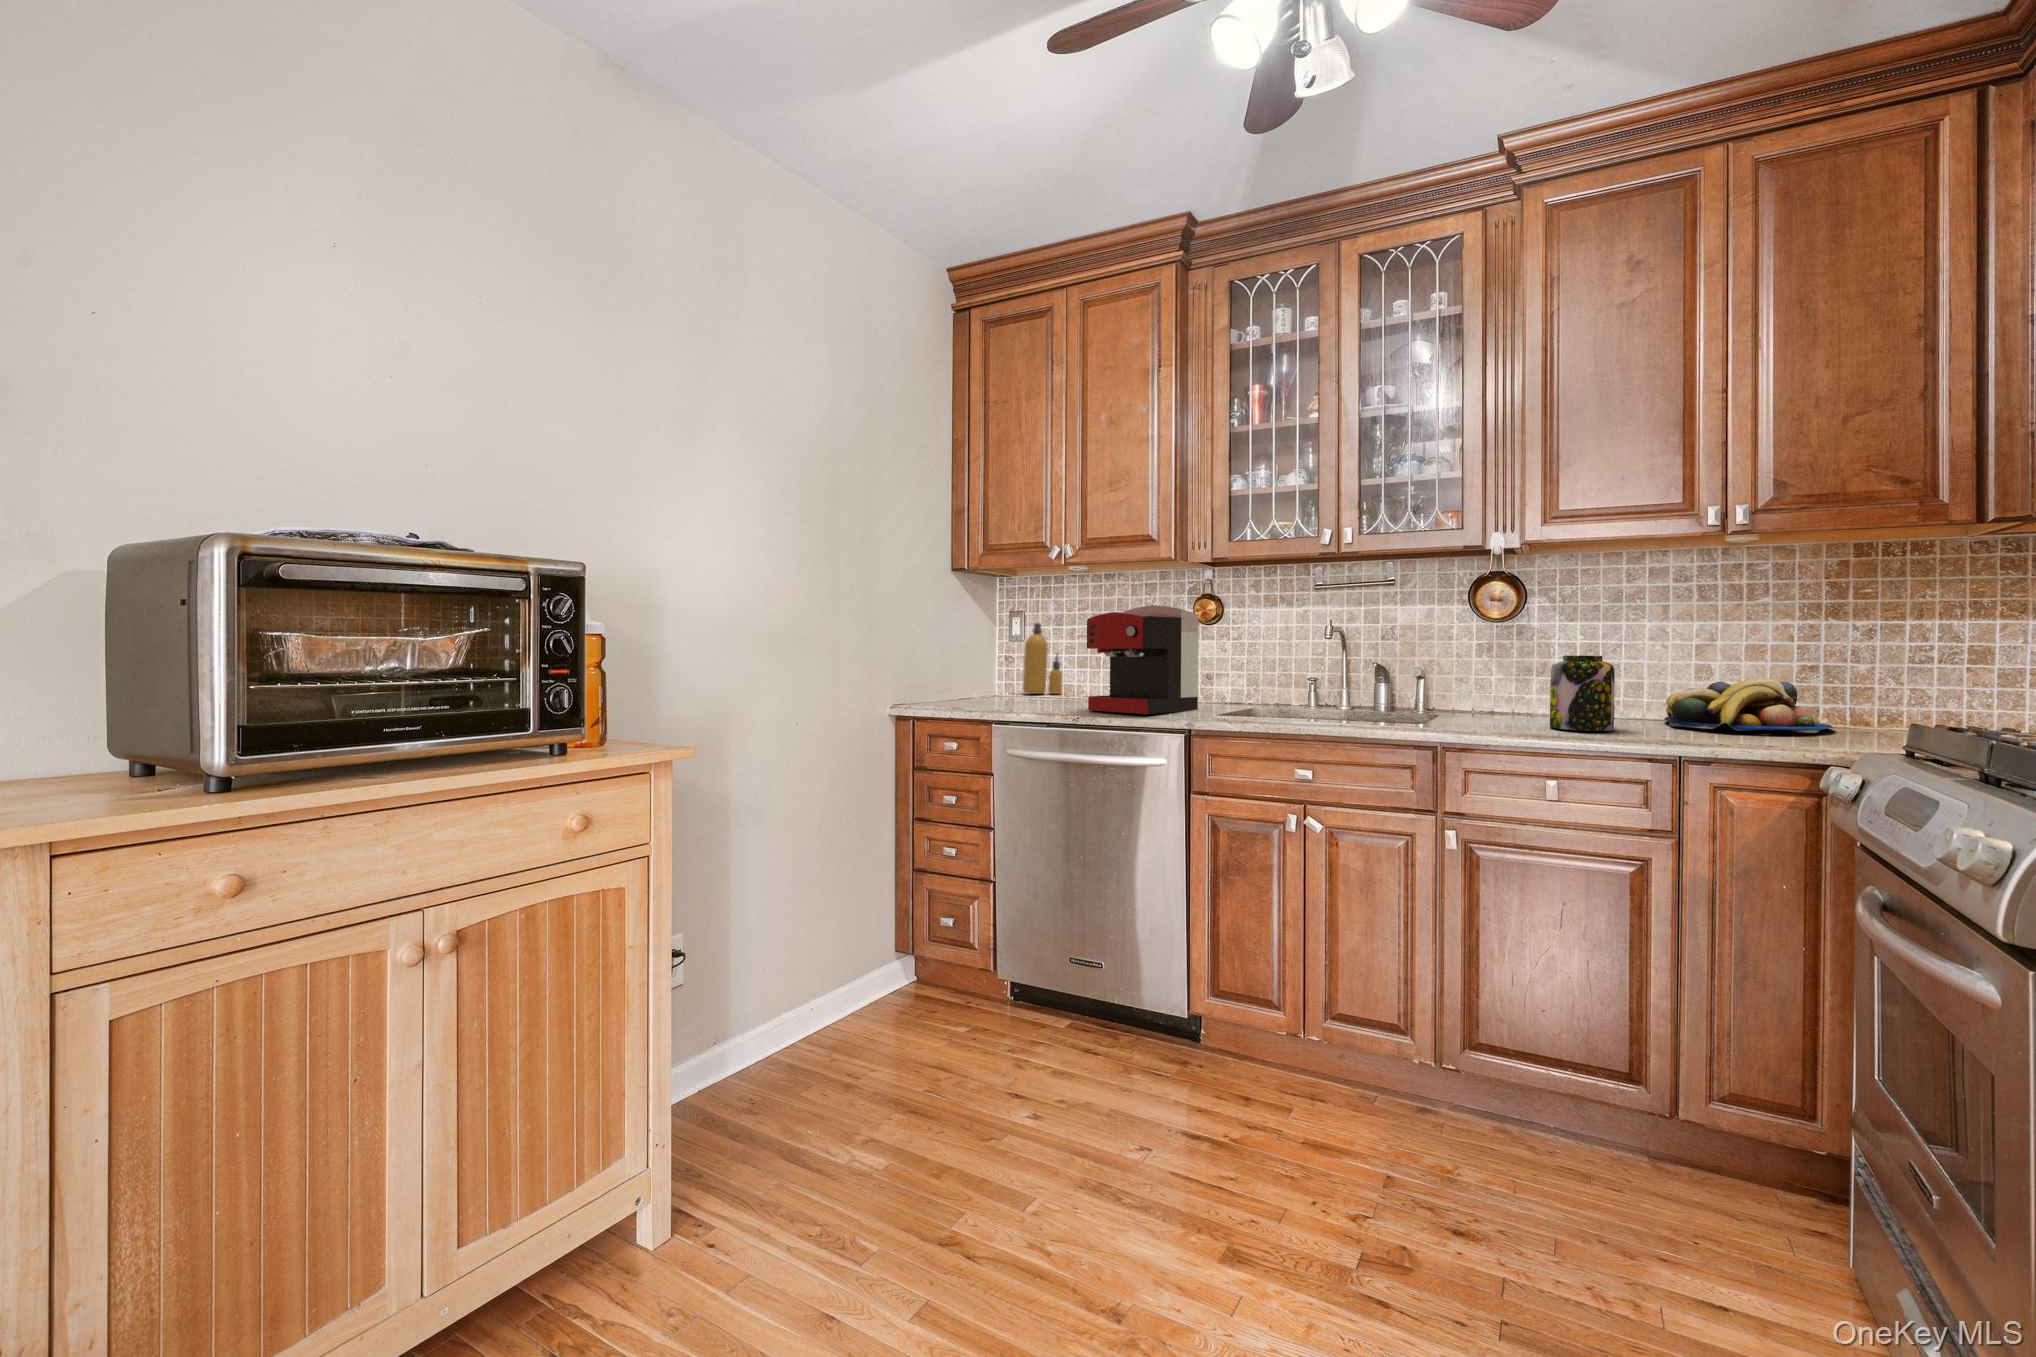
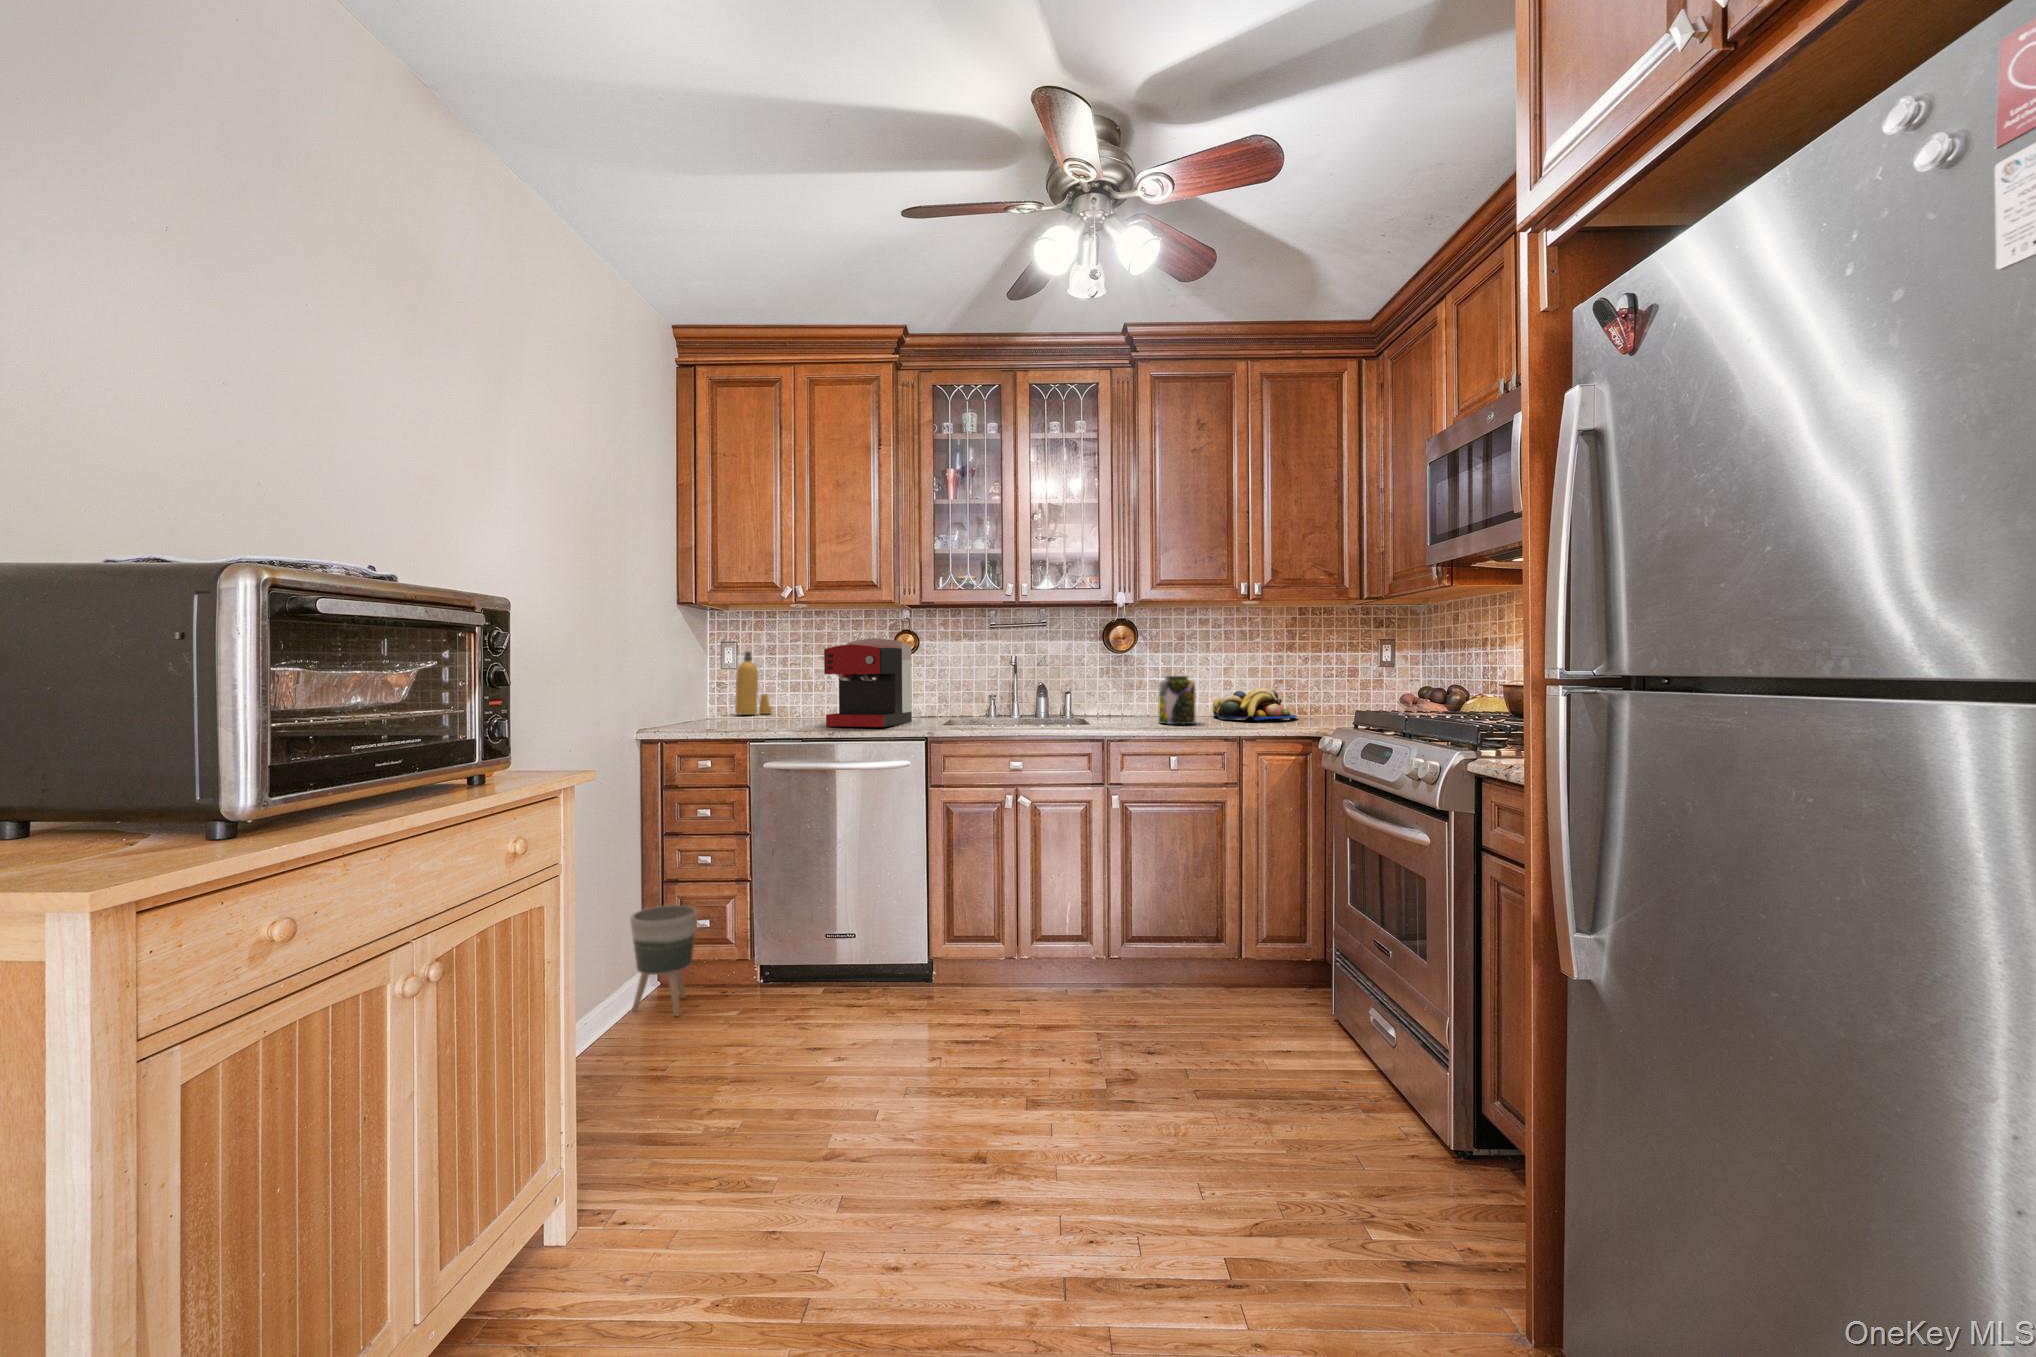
planter: none [864,895,932,1017] -> present [630,905,698,1016]

